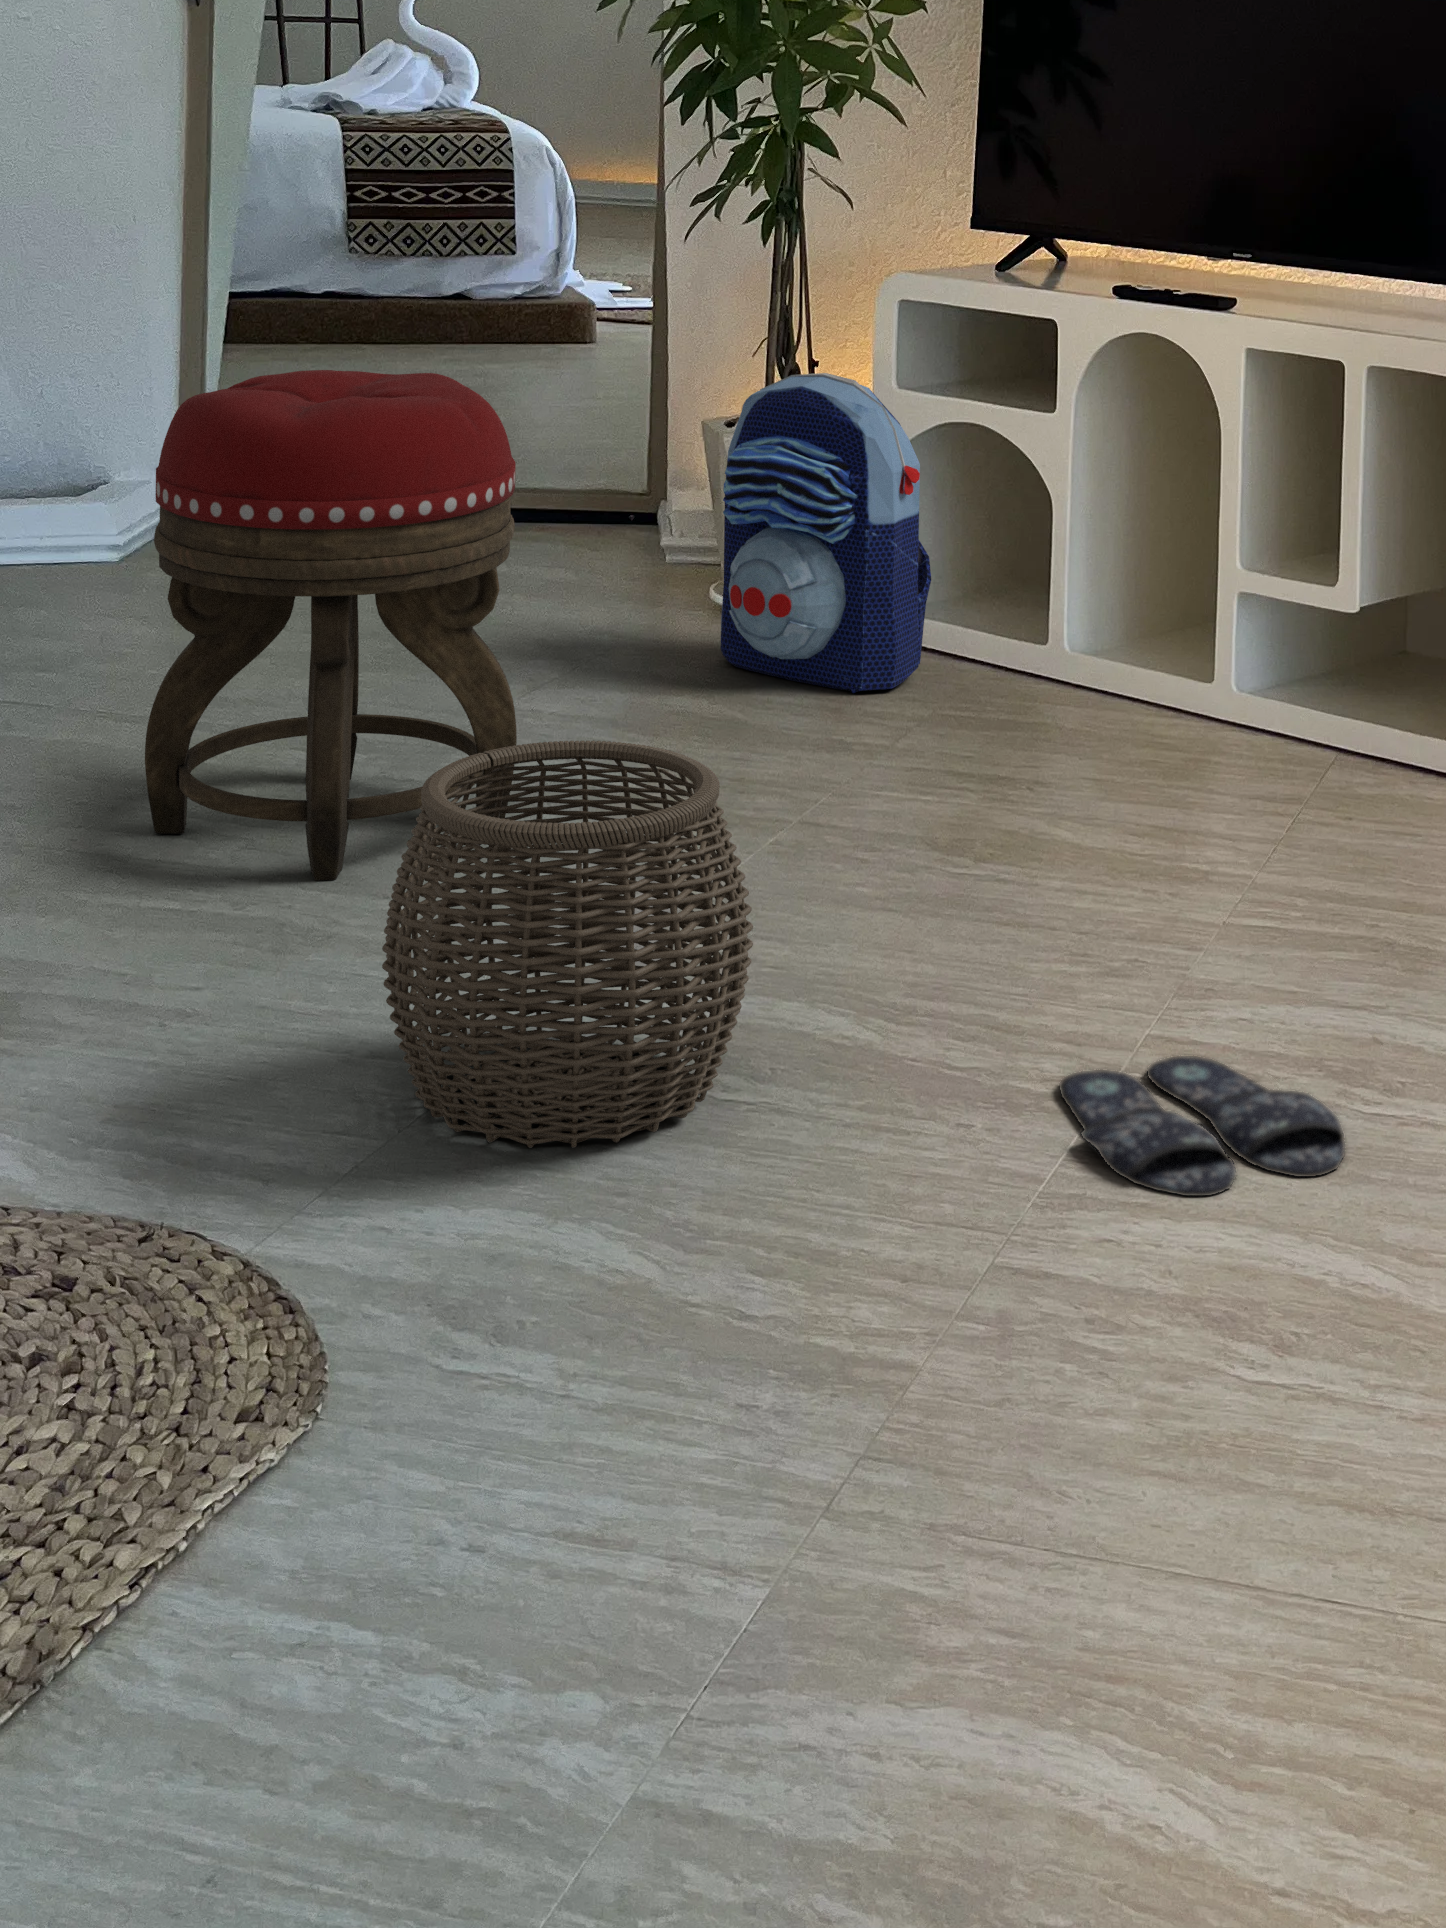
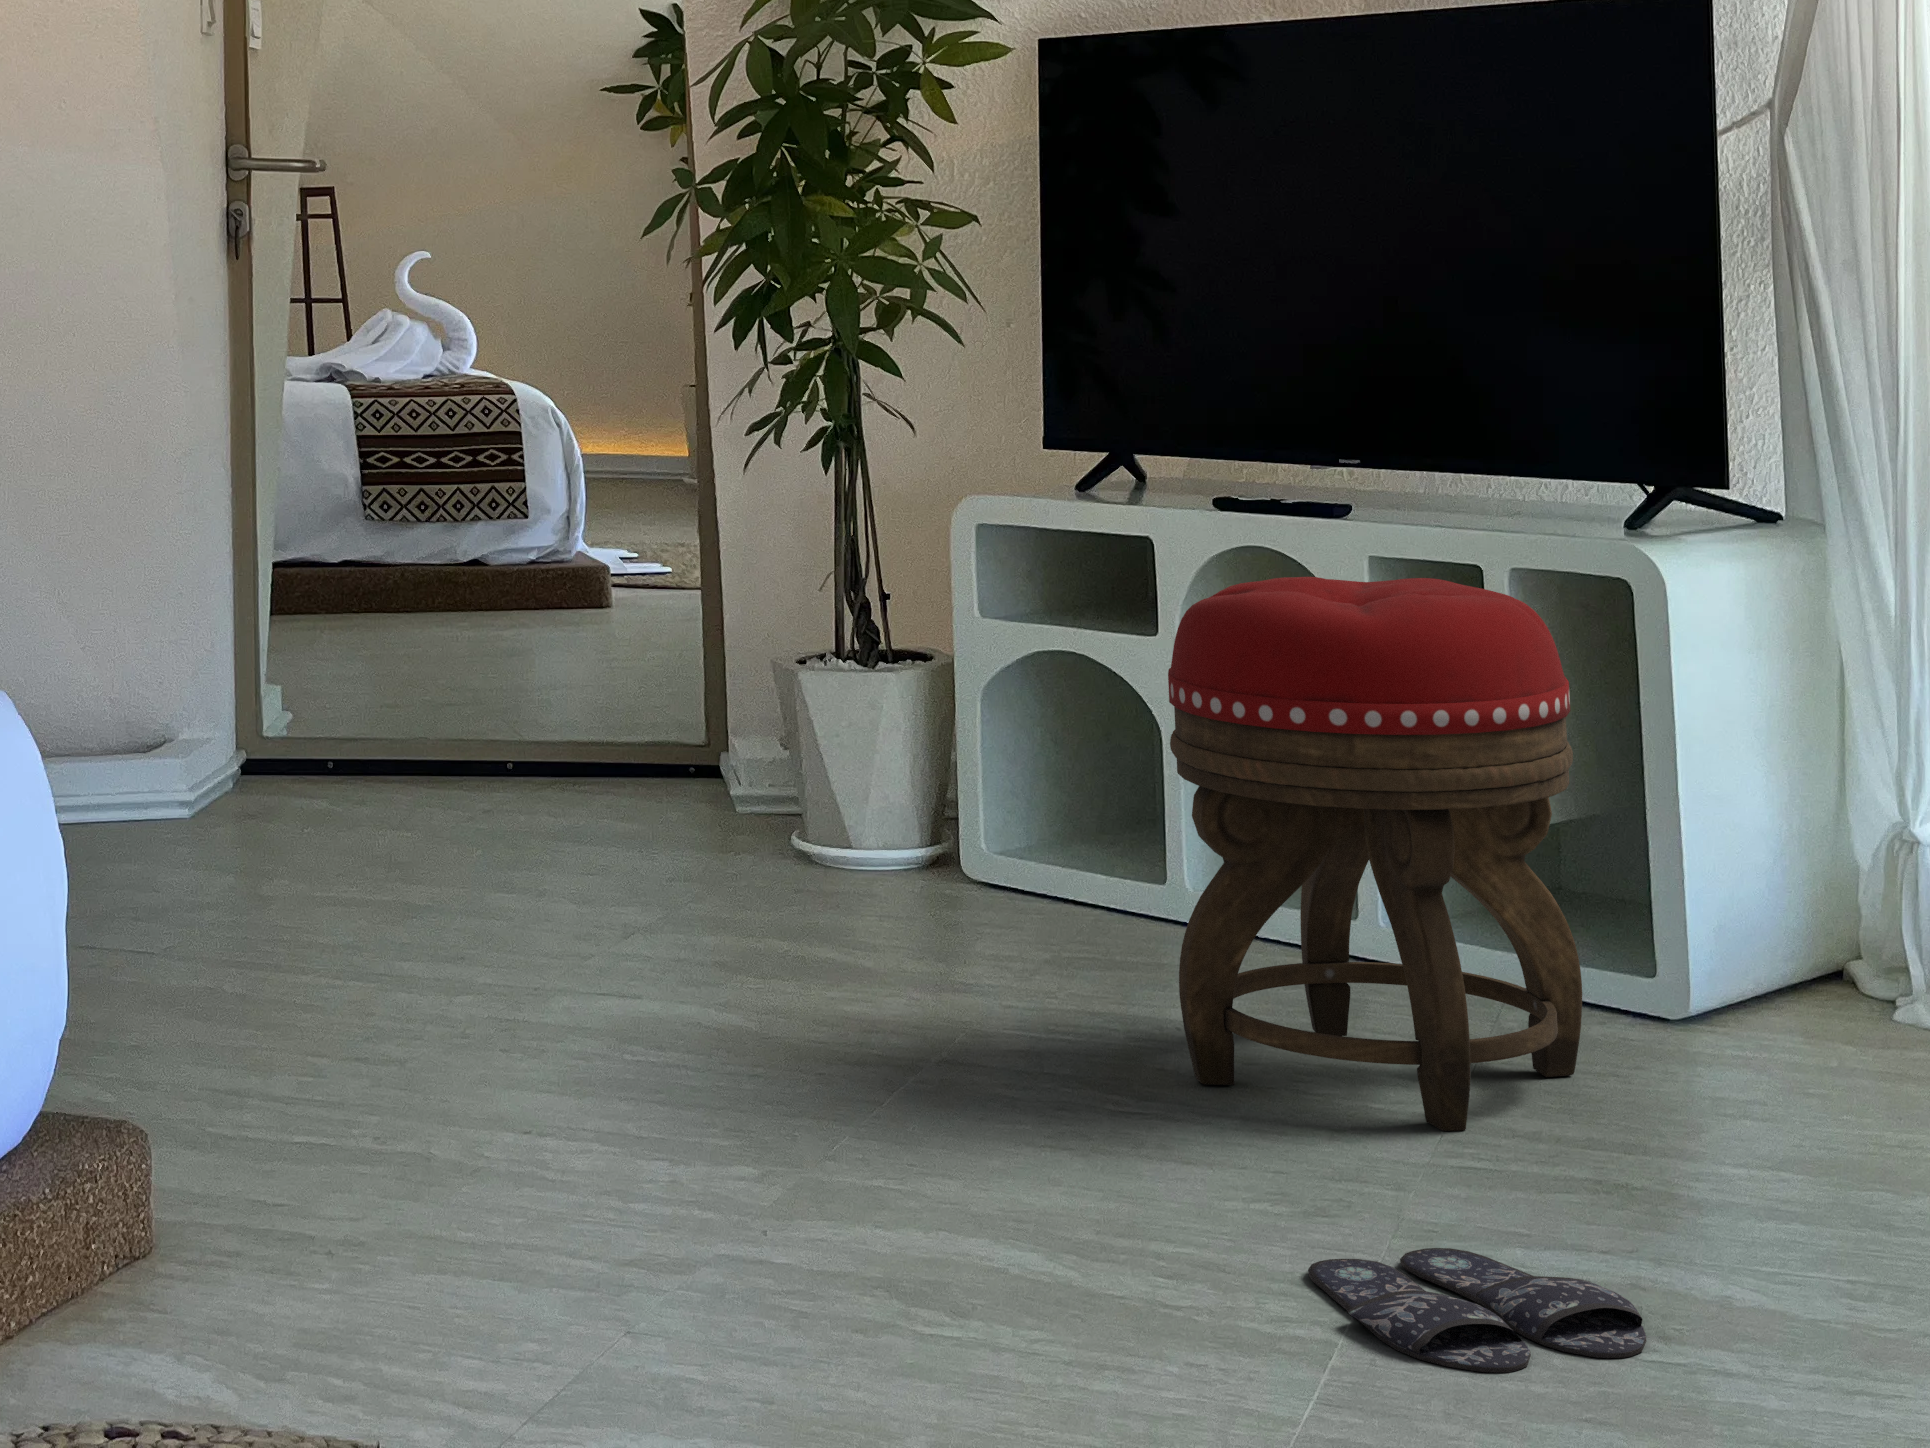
footstool: present [145,370,517,881] -> present [1168,577,1582,1131]
backpack: present [721,373,931,693] -> none [812,593,1037,932]
woven basket: present [382,741,753,1148] -> none [589,906,969,1315]

